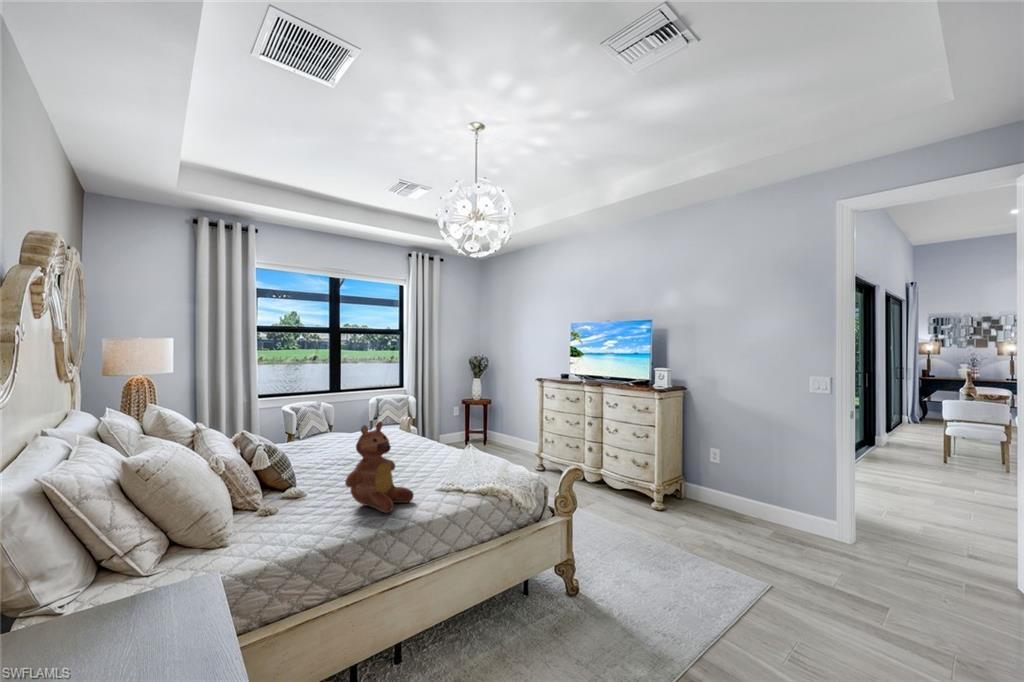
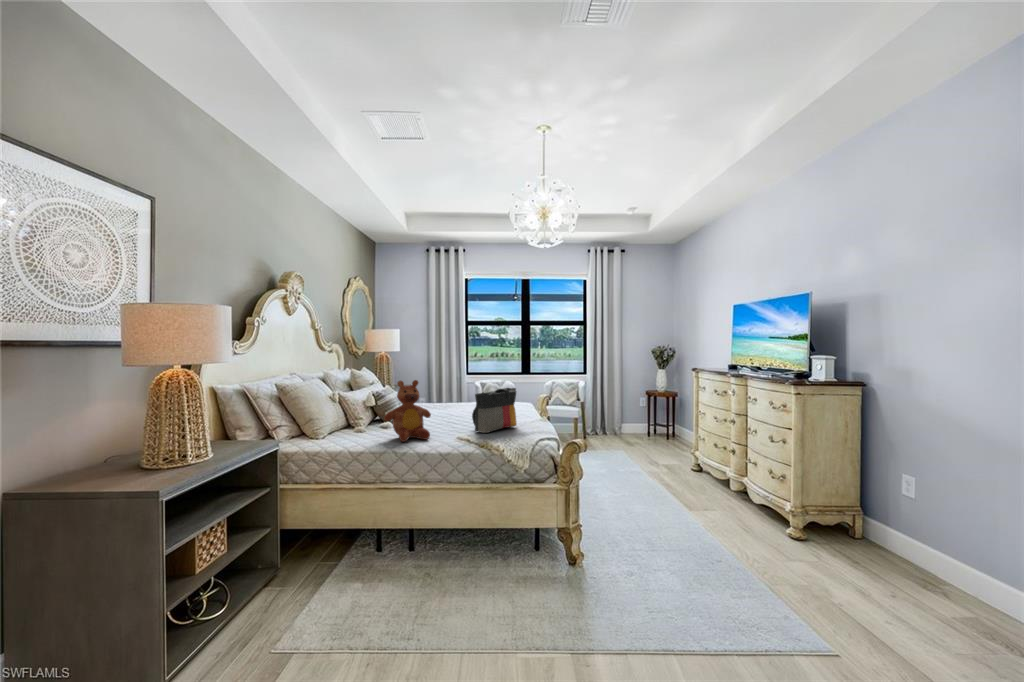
tote bag: none [426,416,472,477] -> present [472,388,517,433]

